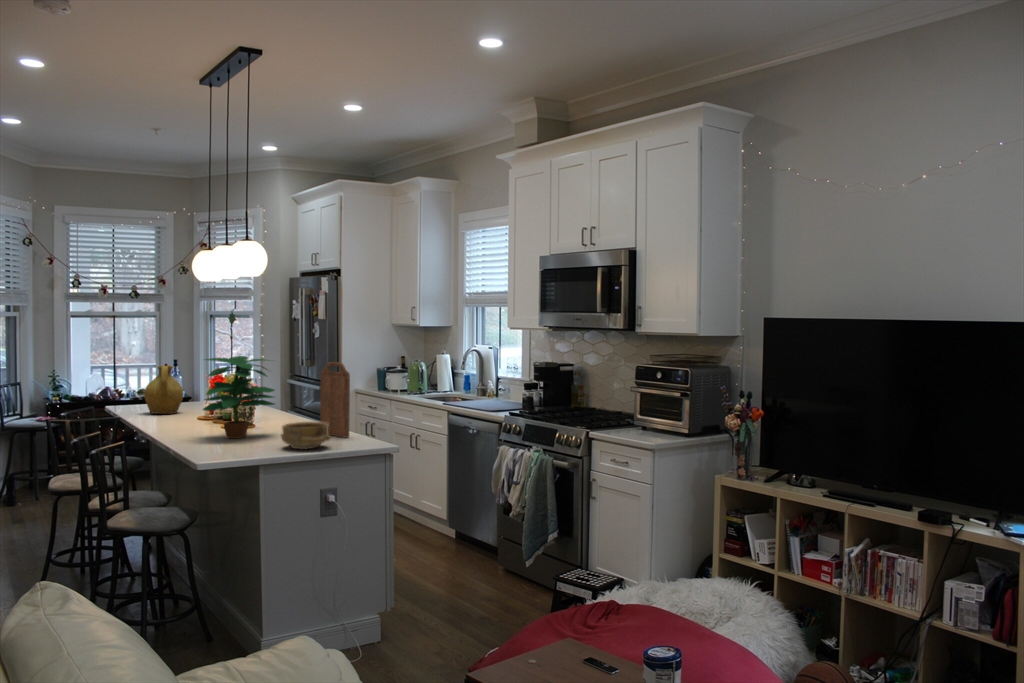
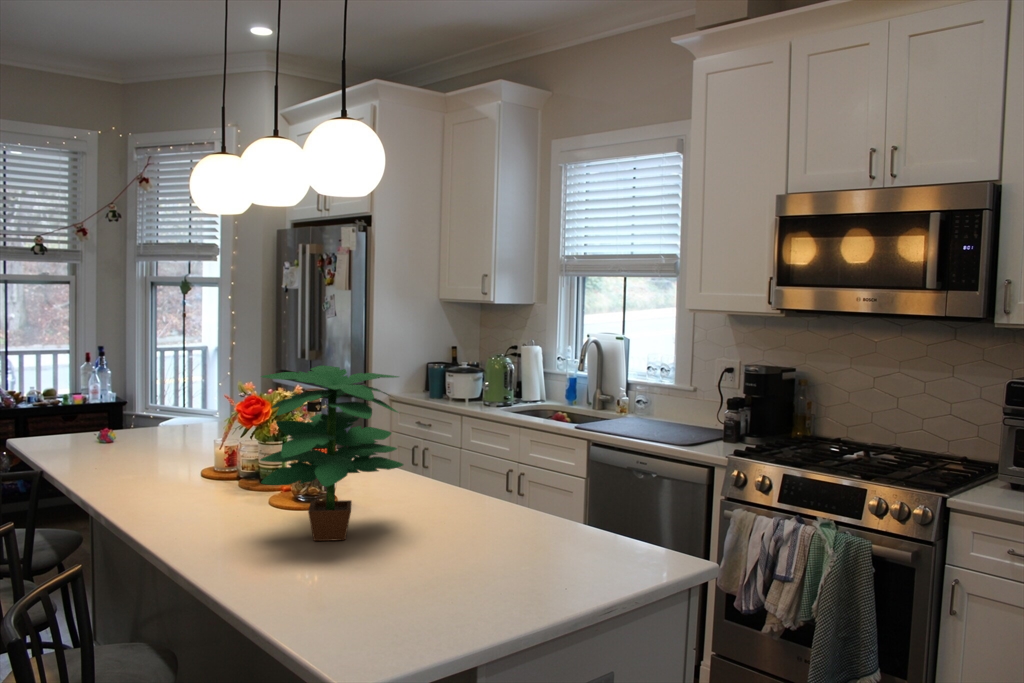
cutting board: present [320,362,350,438] -> none [483,379,560,531]
pitcher: present [144,366,183,414] -> none [93,371,162,459]
ceramic bowl: present [281,422,331,449] -> none [462,513,580,586]

